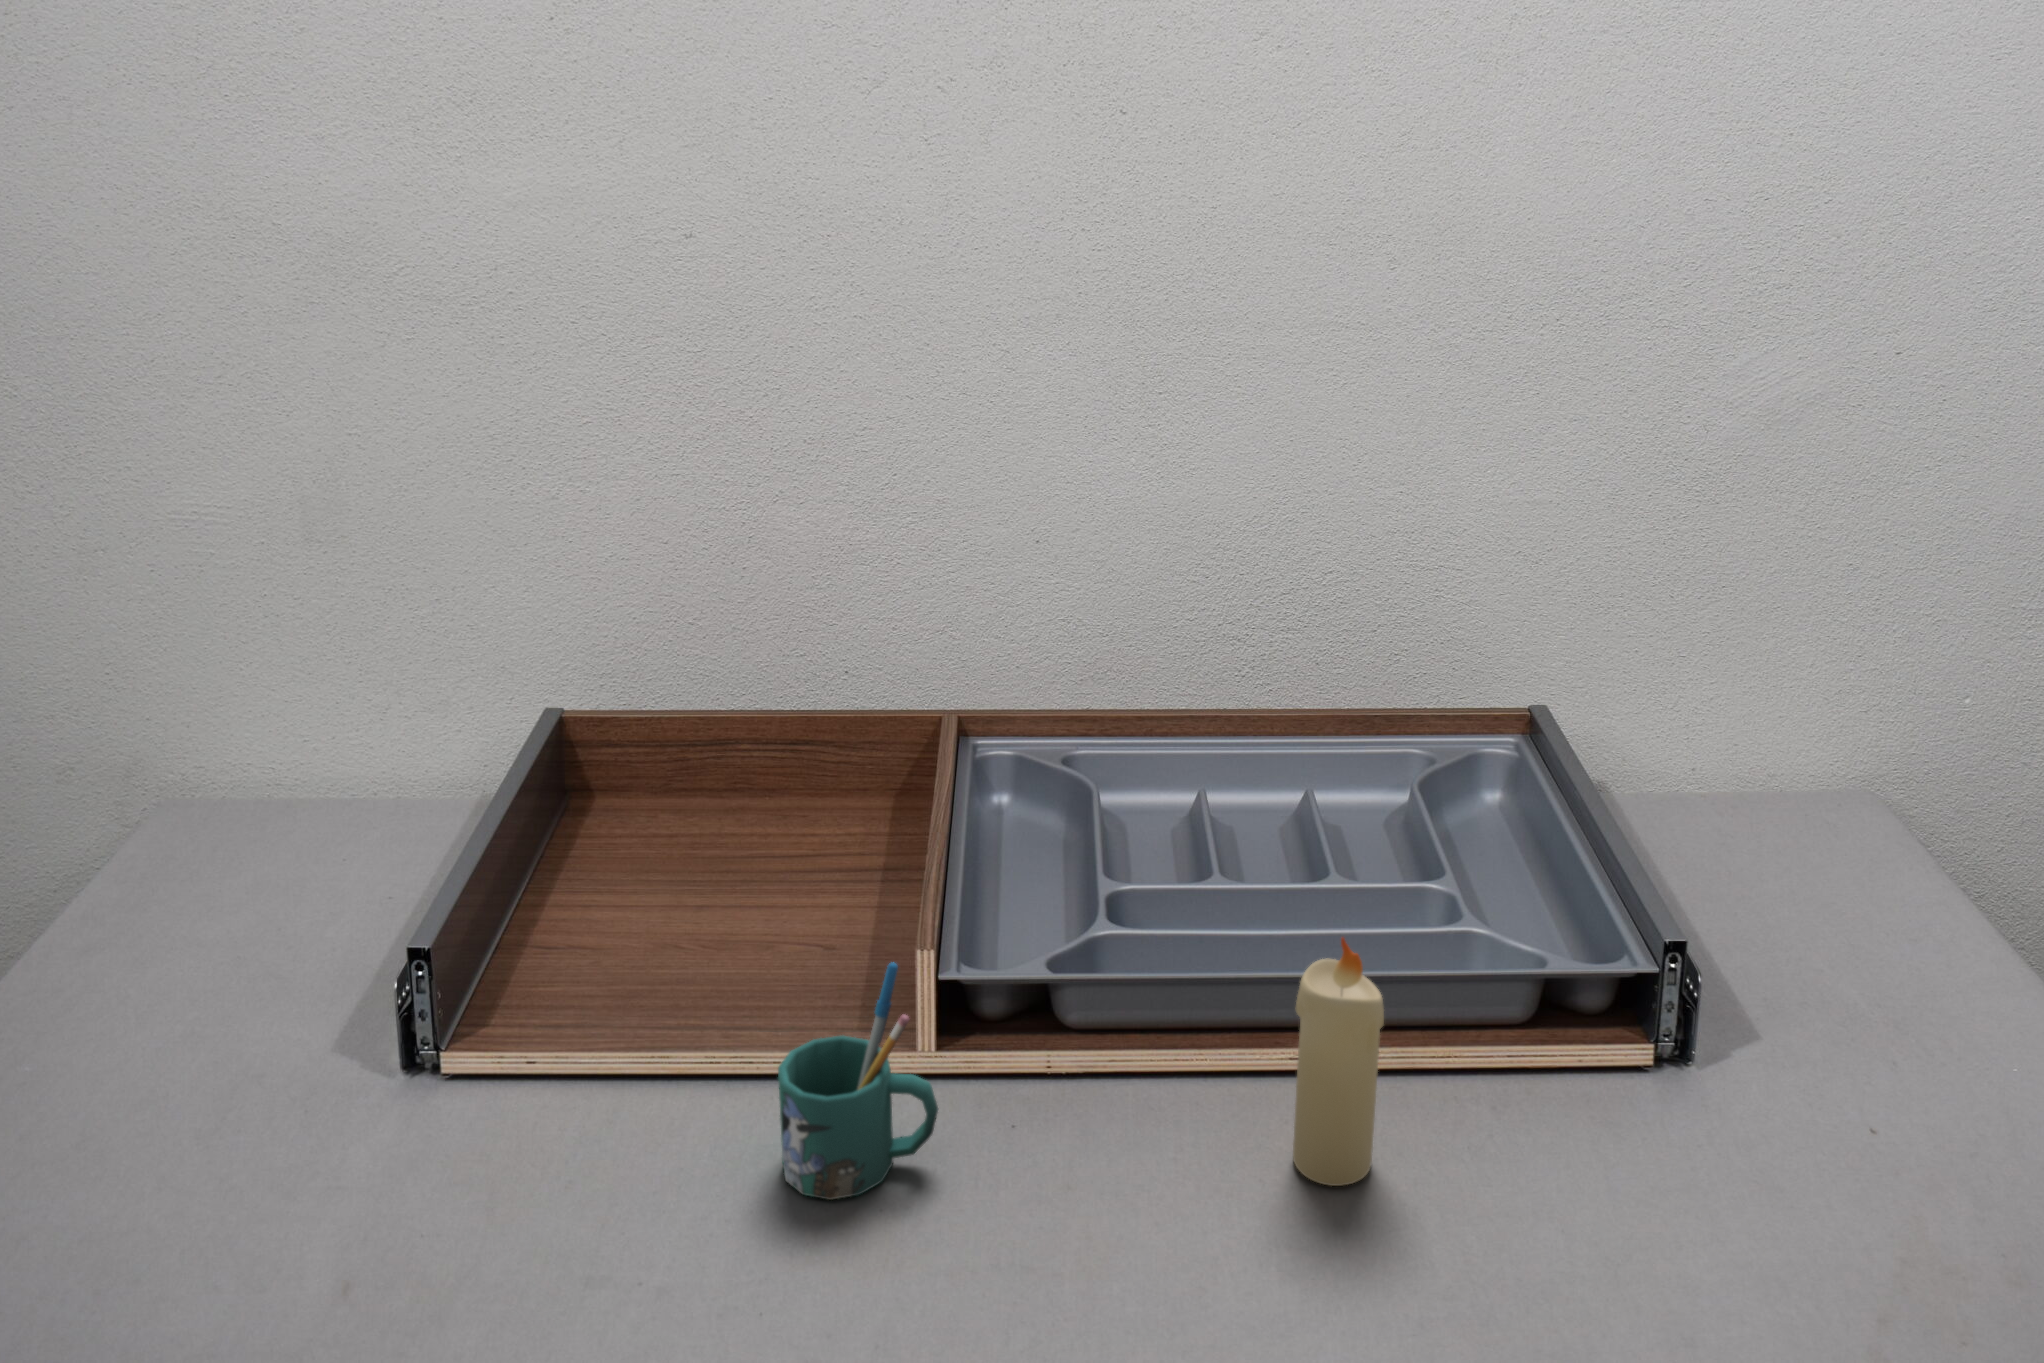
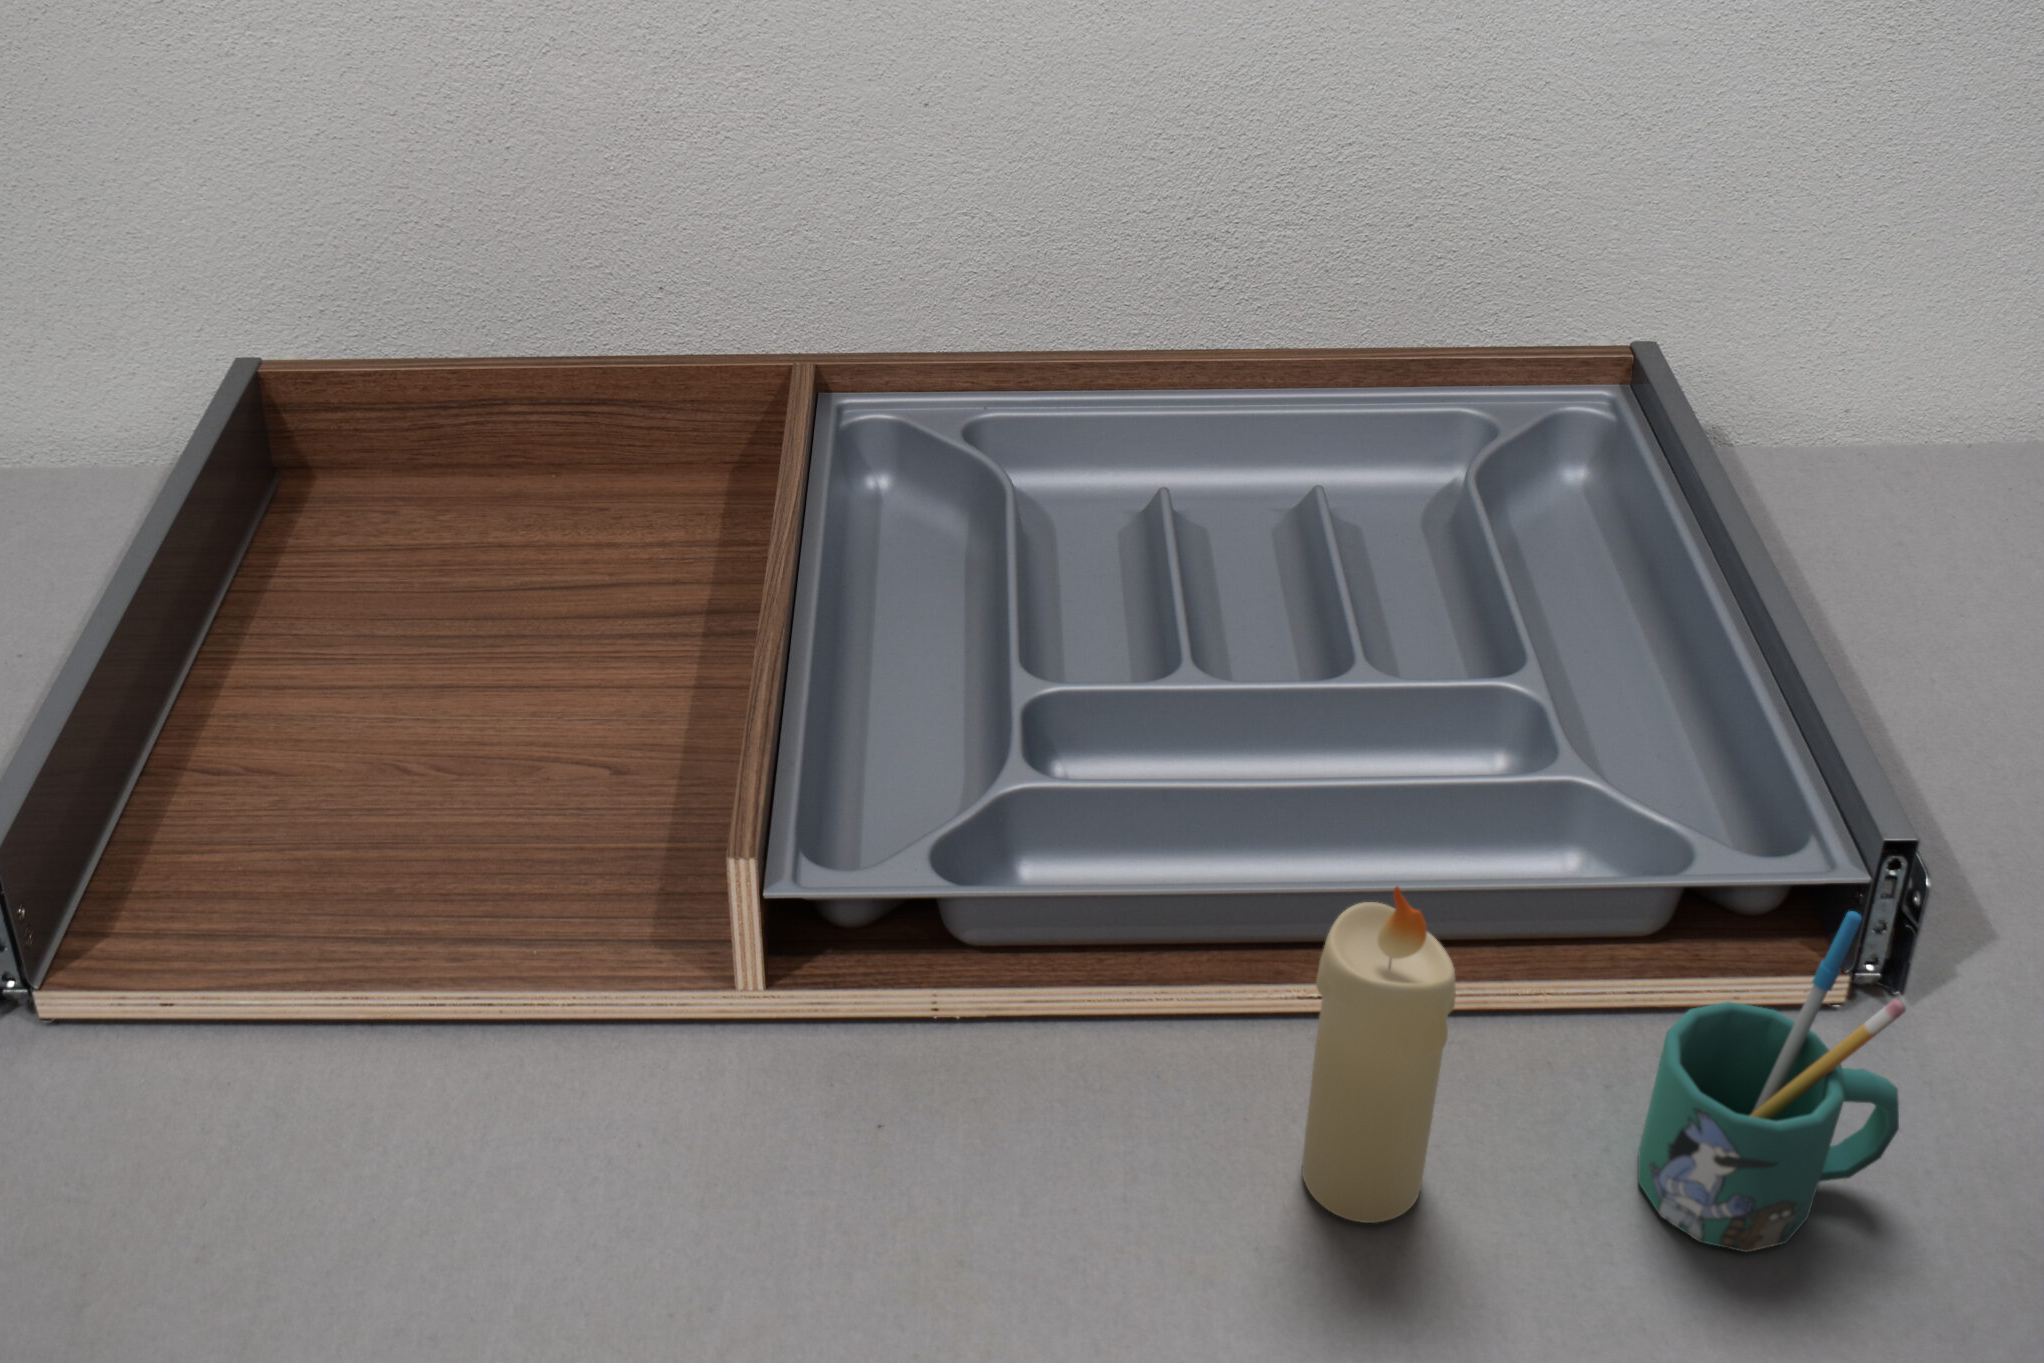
mug: present [778,962,938,1200] -> present [1638,911,1906,1252]

